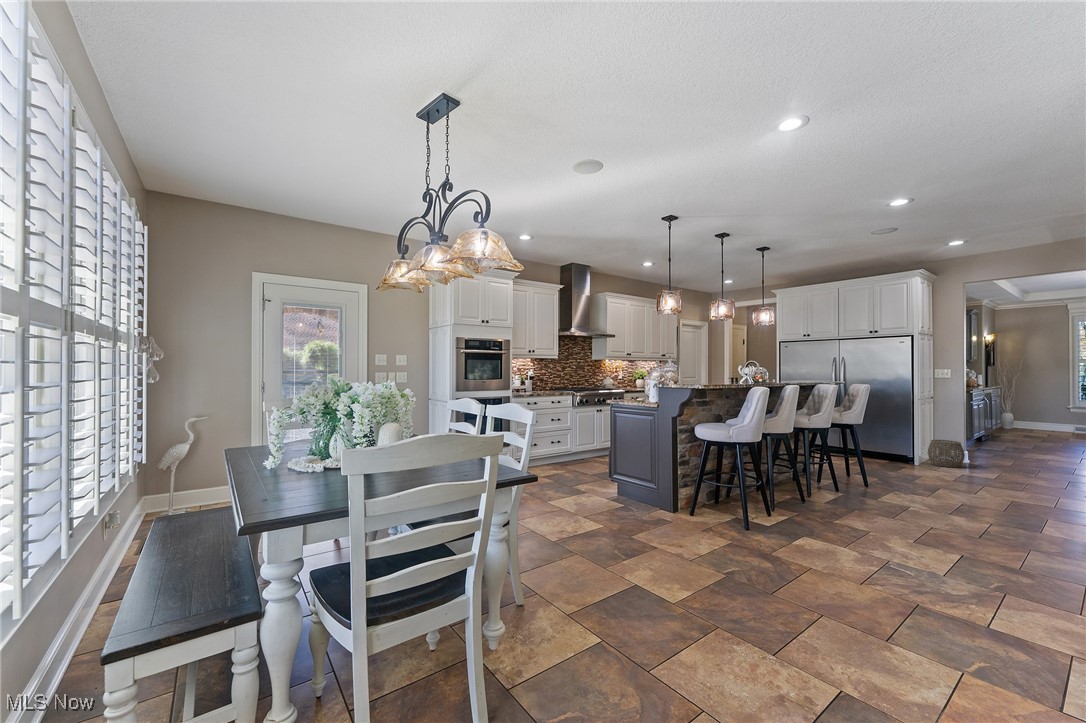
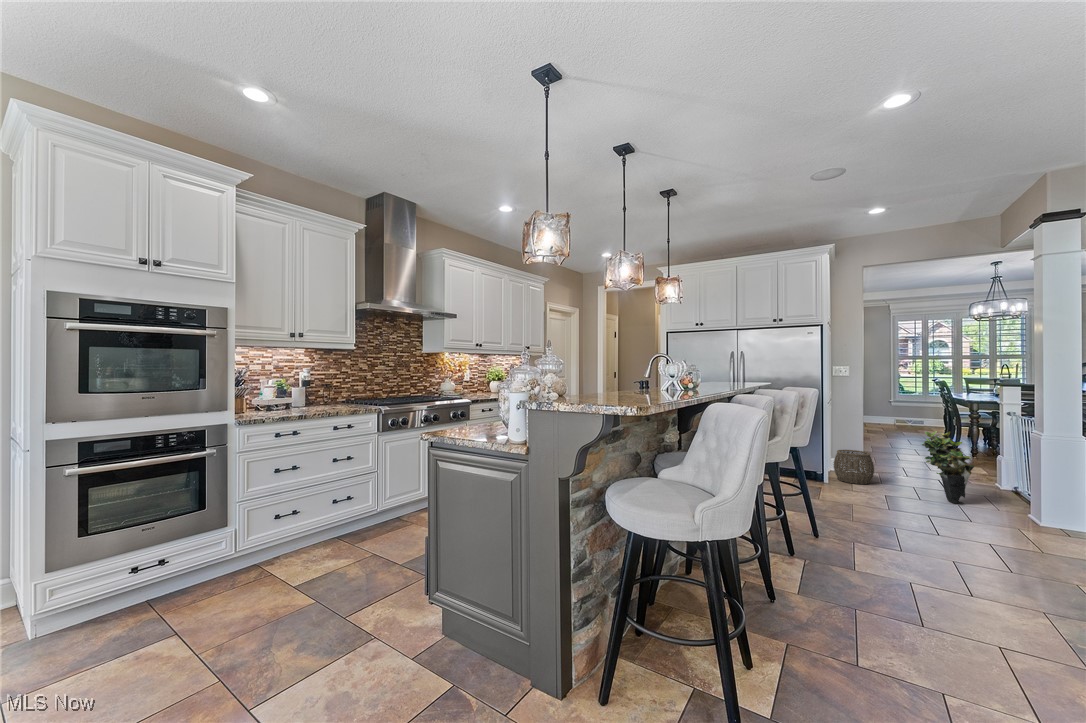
potted plant: none [997,424,1045,482] -> present [921,431,974,504]

